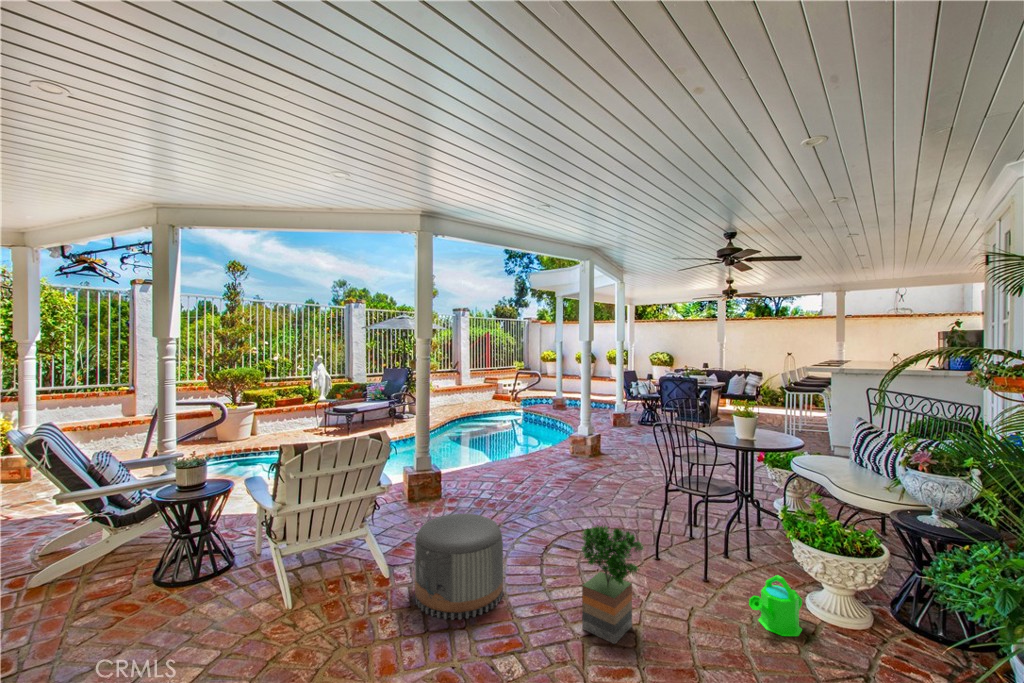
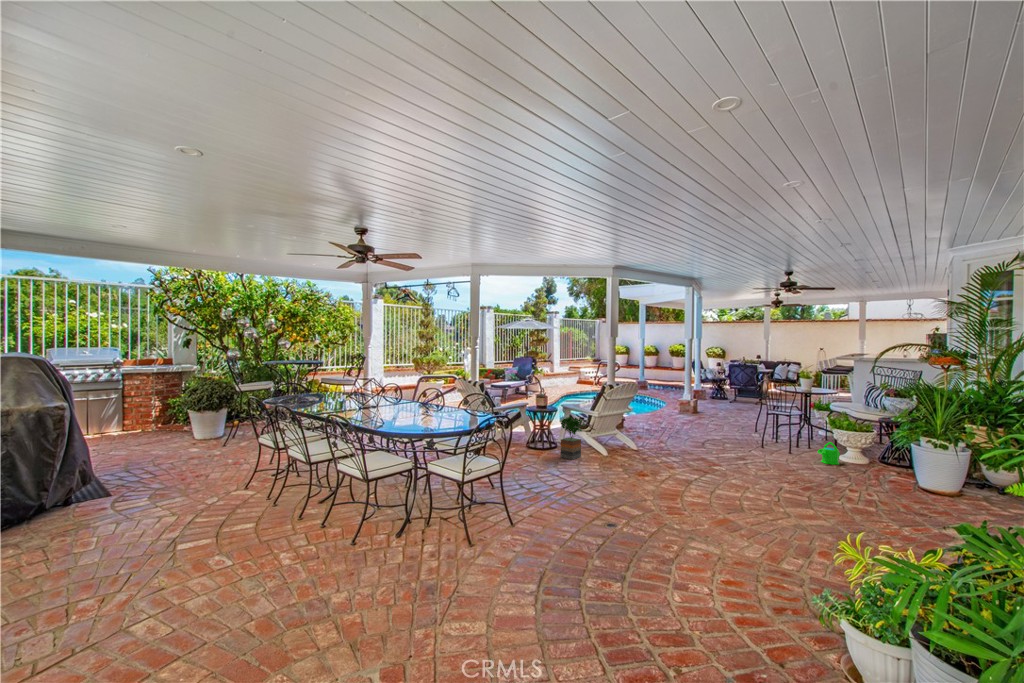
pouf: present [415,514,503,620] -> none [662,422,704,460]
potted tree: present [582,525,643,644] -> present [561,417,585,460]

